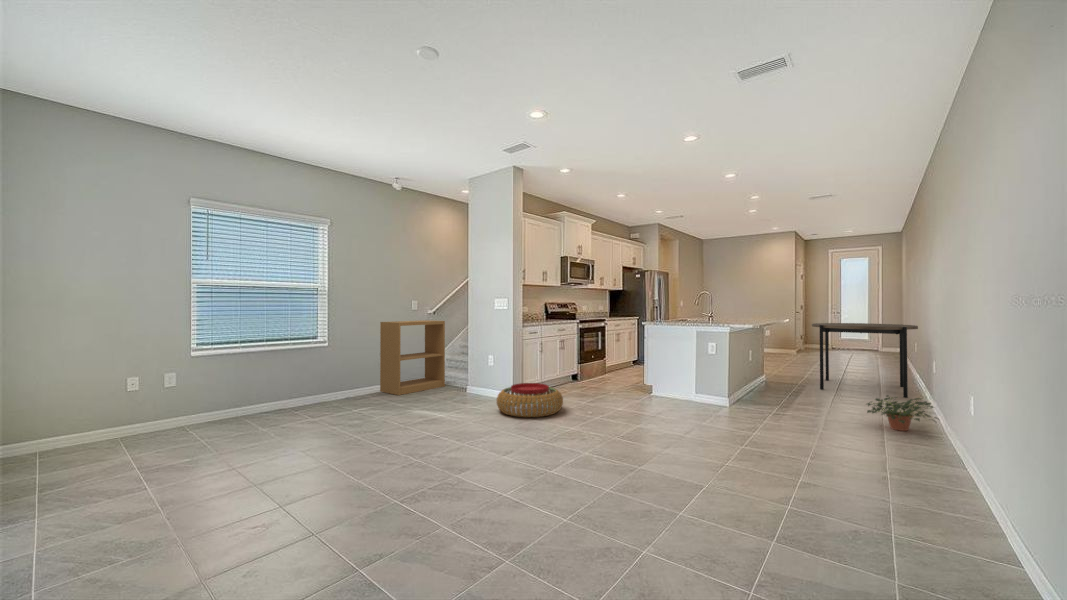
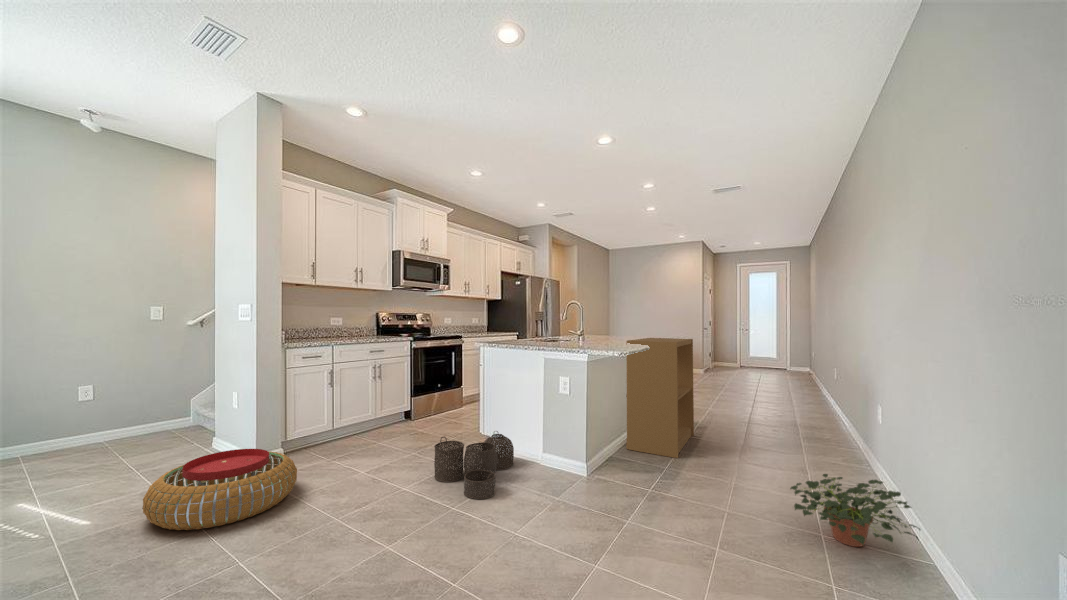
bookshelf: present [380,320,445,395] -> present [626,338,694,458]
dining table: present [812,323,918,398] -> none [714,343,845,449]
woven basket: none [632,379,678,412] -> present [434,431,514,499]

